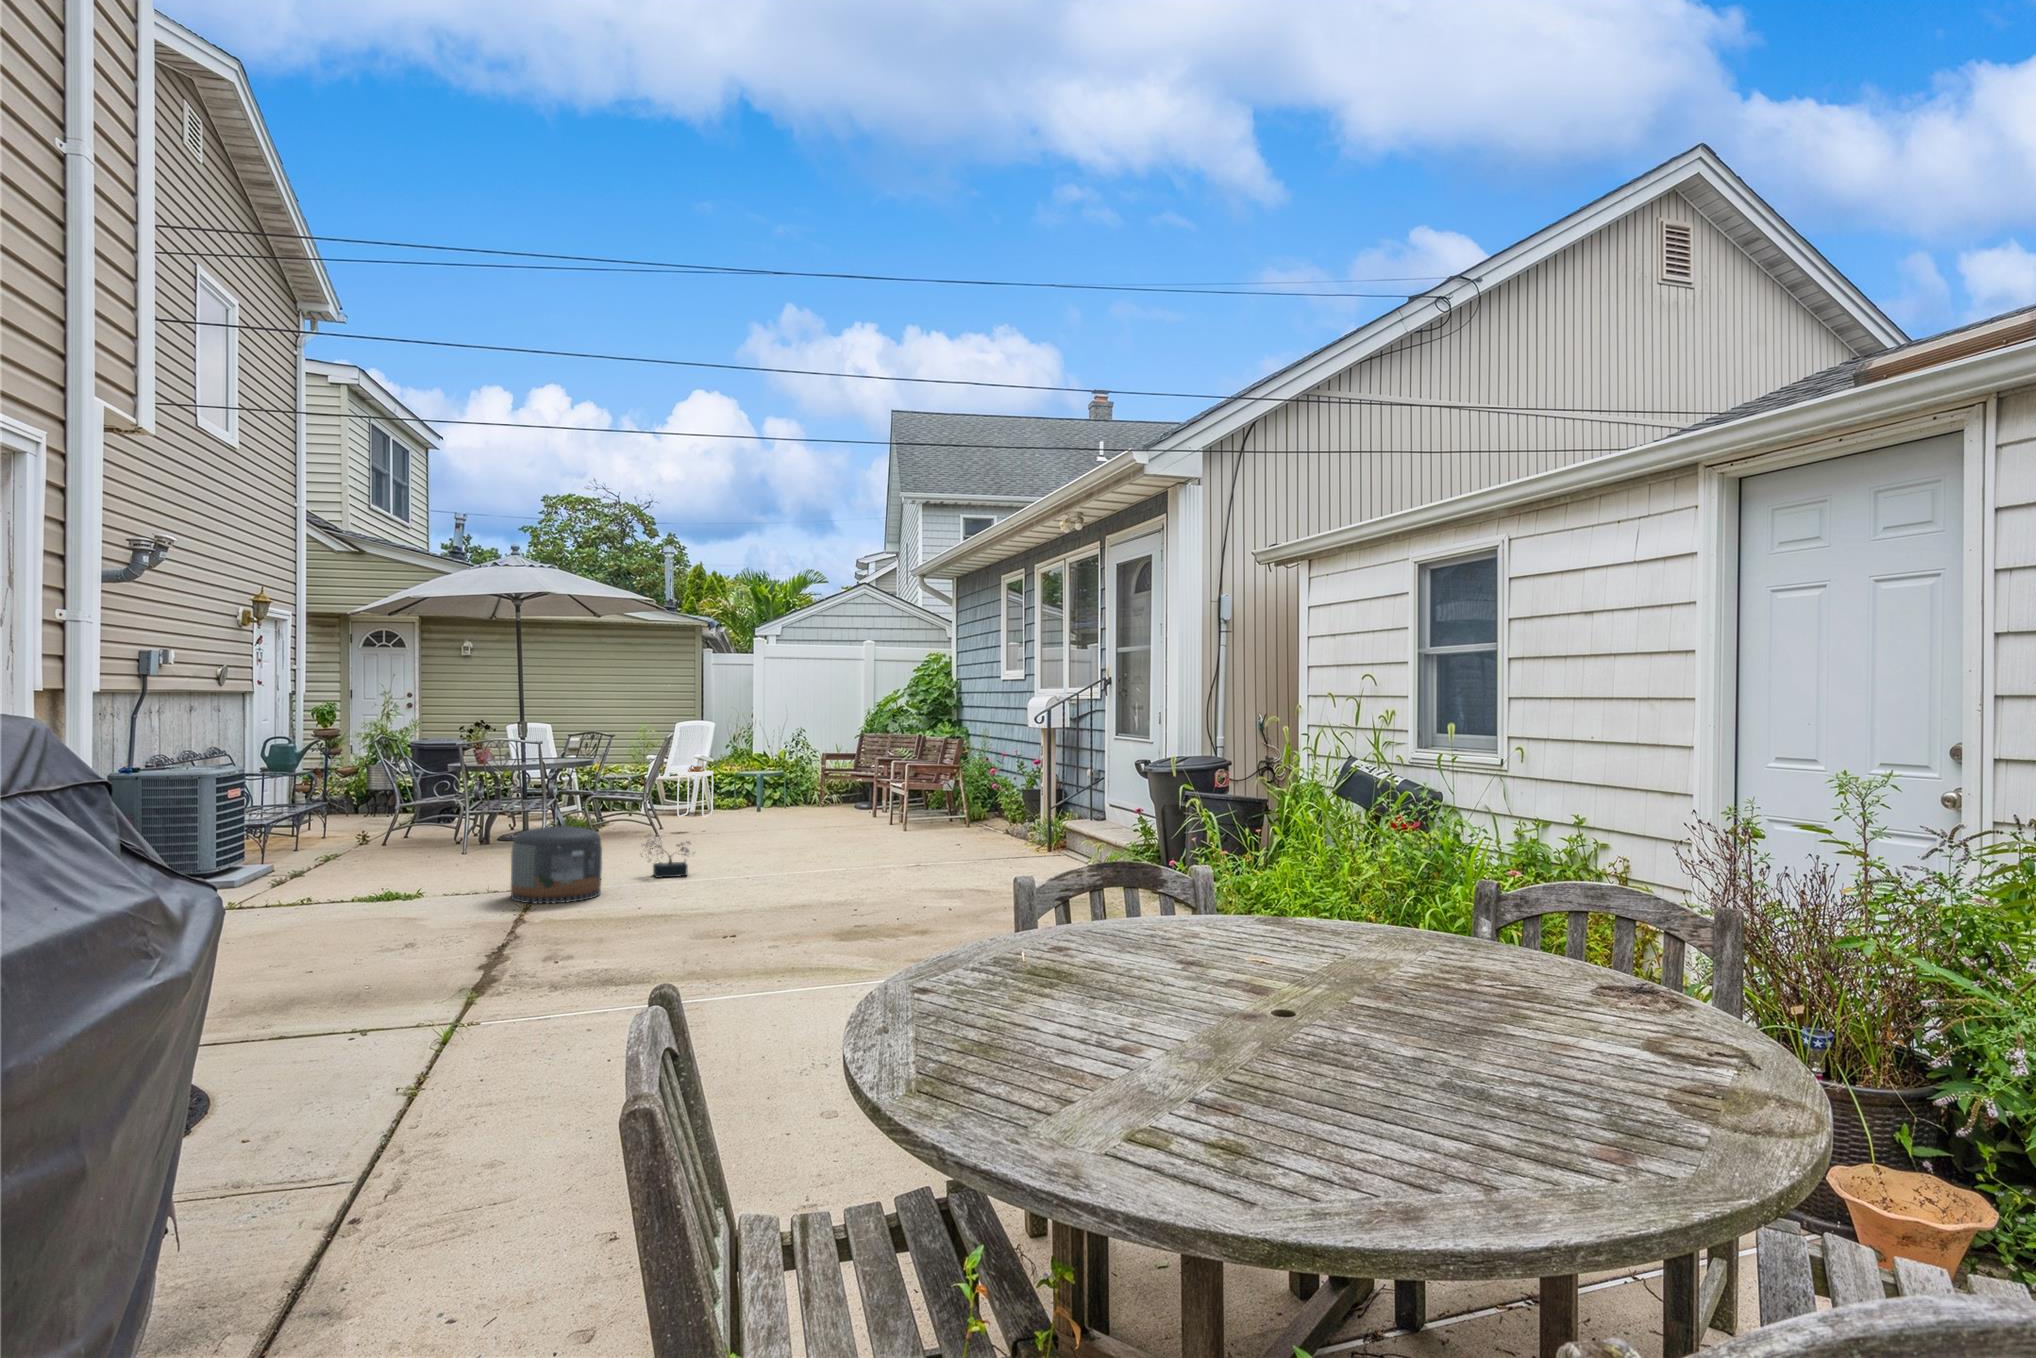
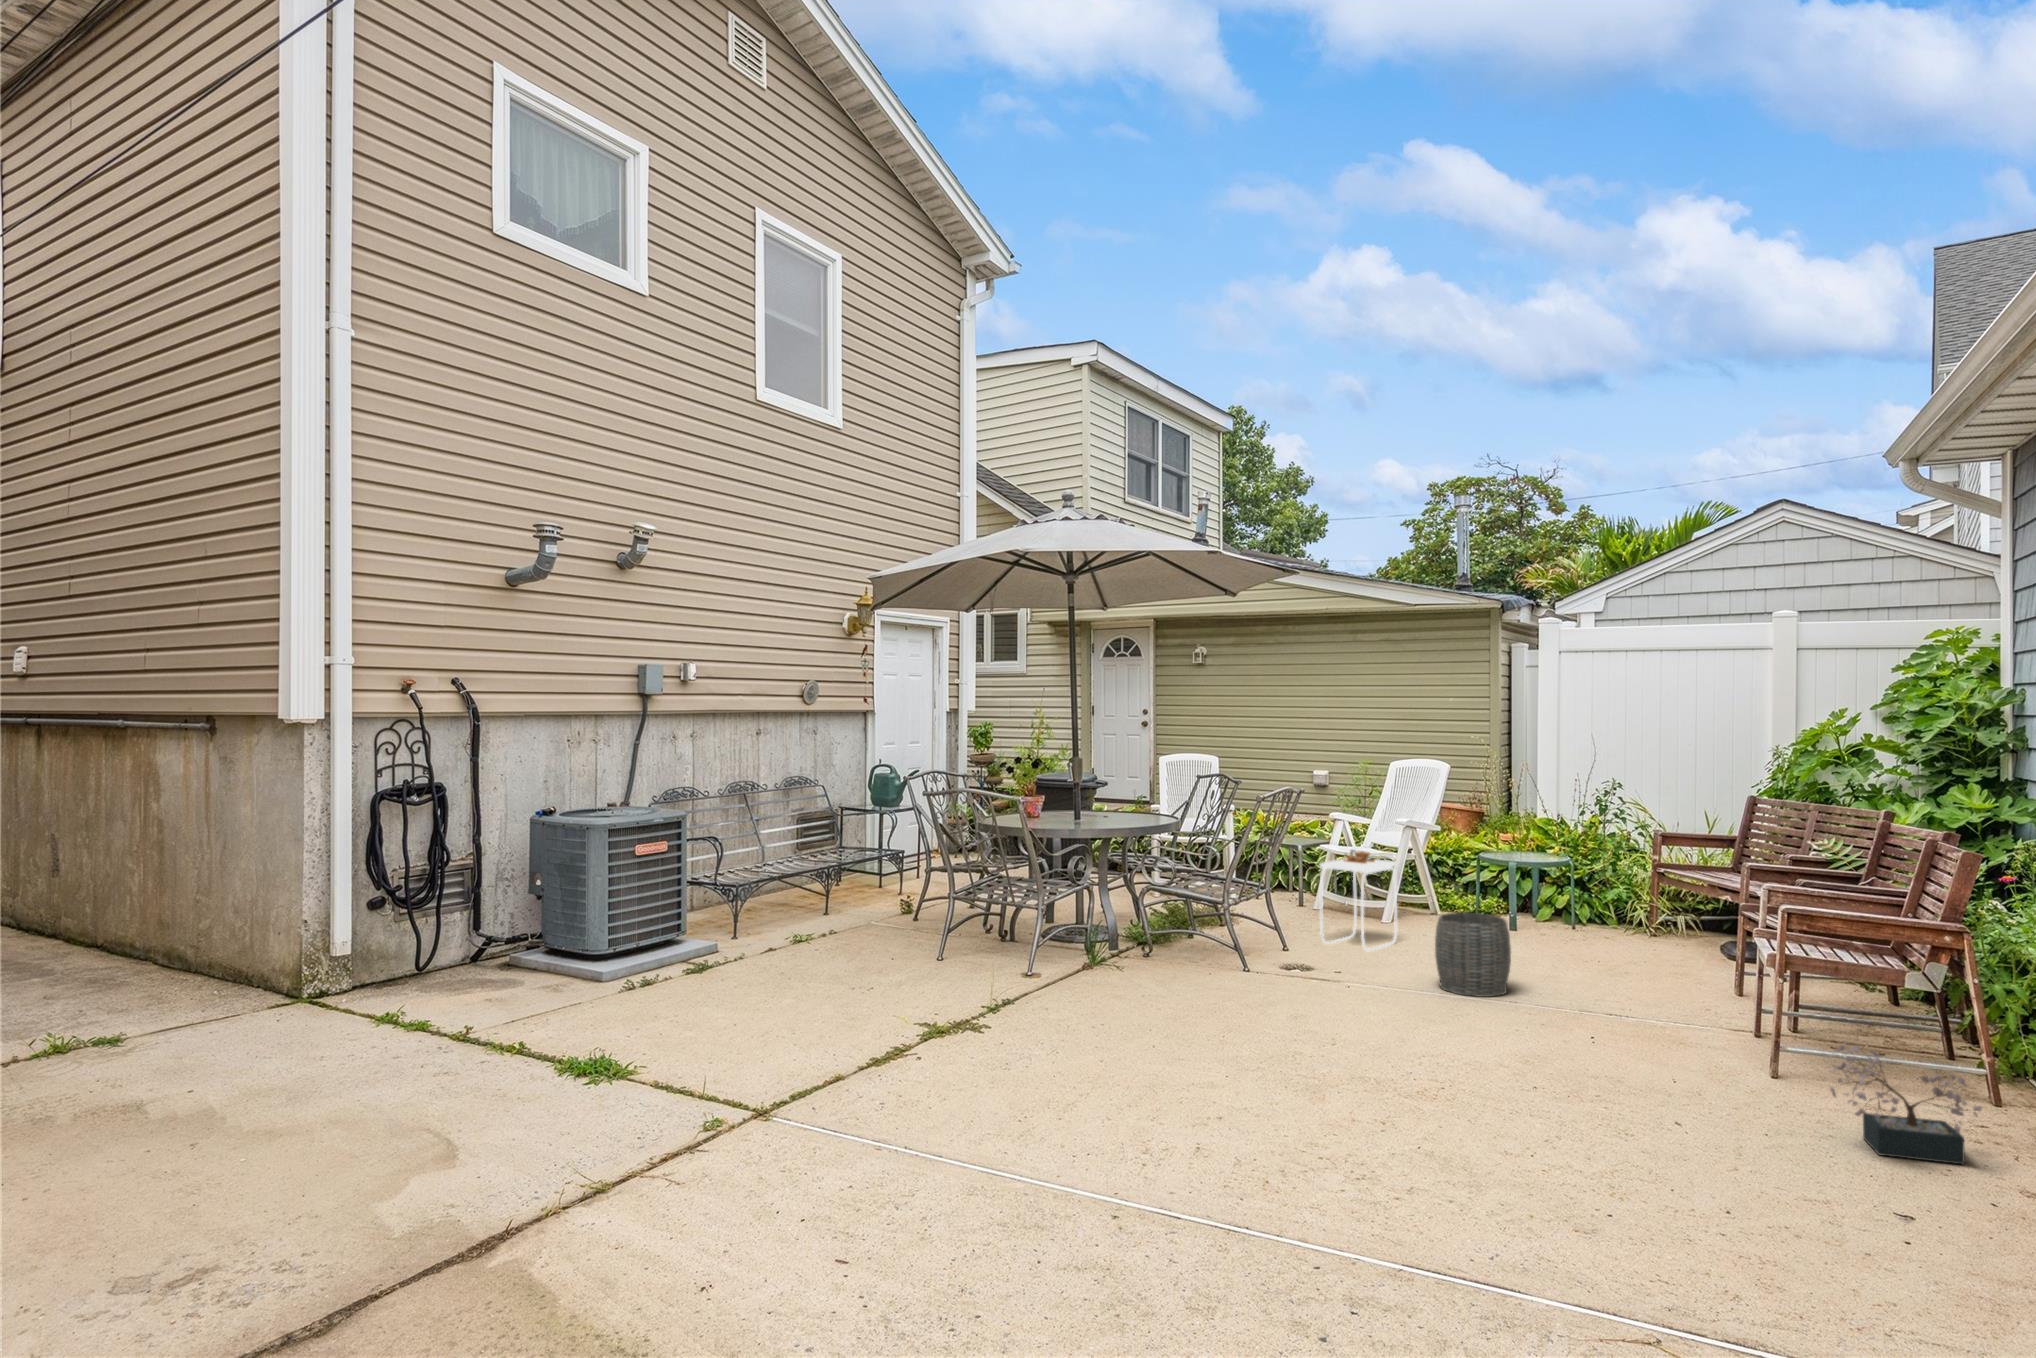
woven basket: none [754,788,788,825] -> present [1435,913,1511,997]
pouf: present [511,826,602,904] -> none [448,1050,670,1284]
decorative plant: present [642,834,691,878] -> present [1830,1042,1982,1164]

